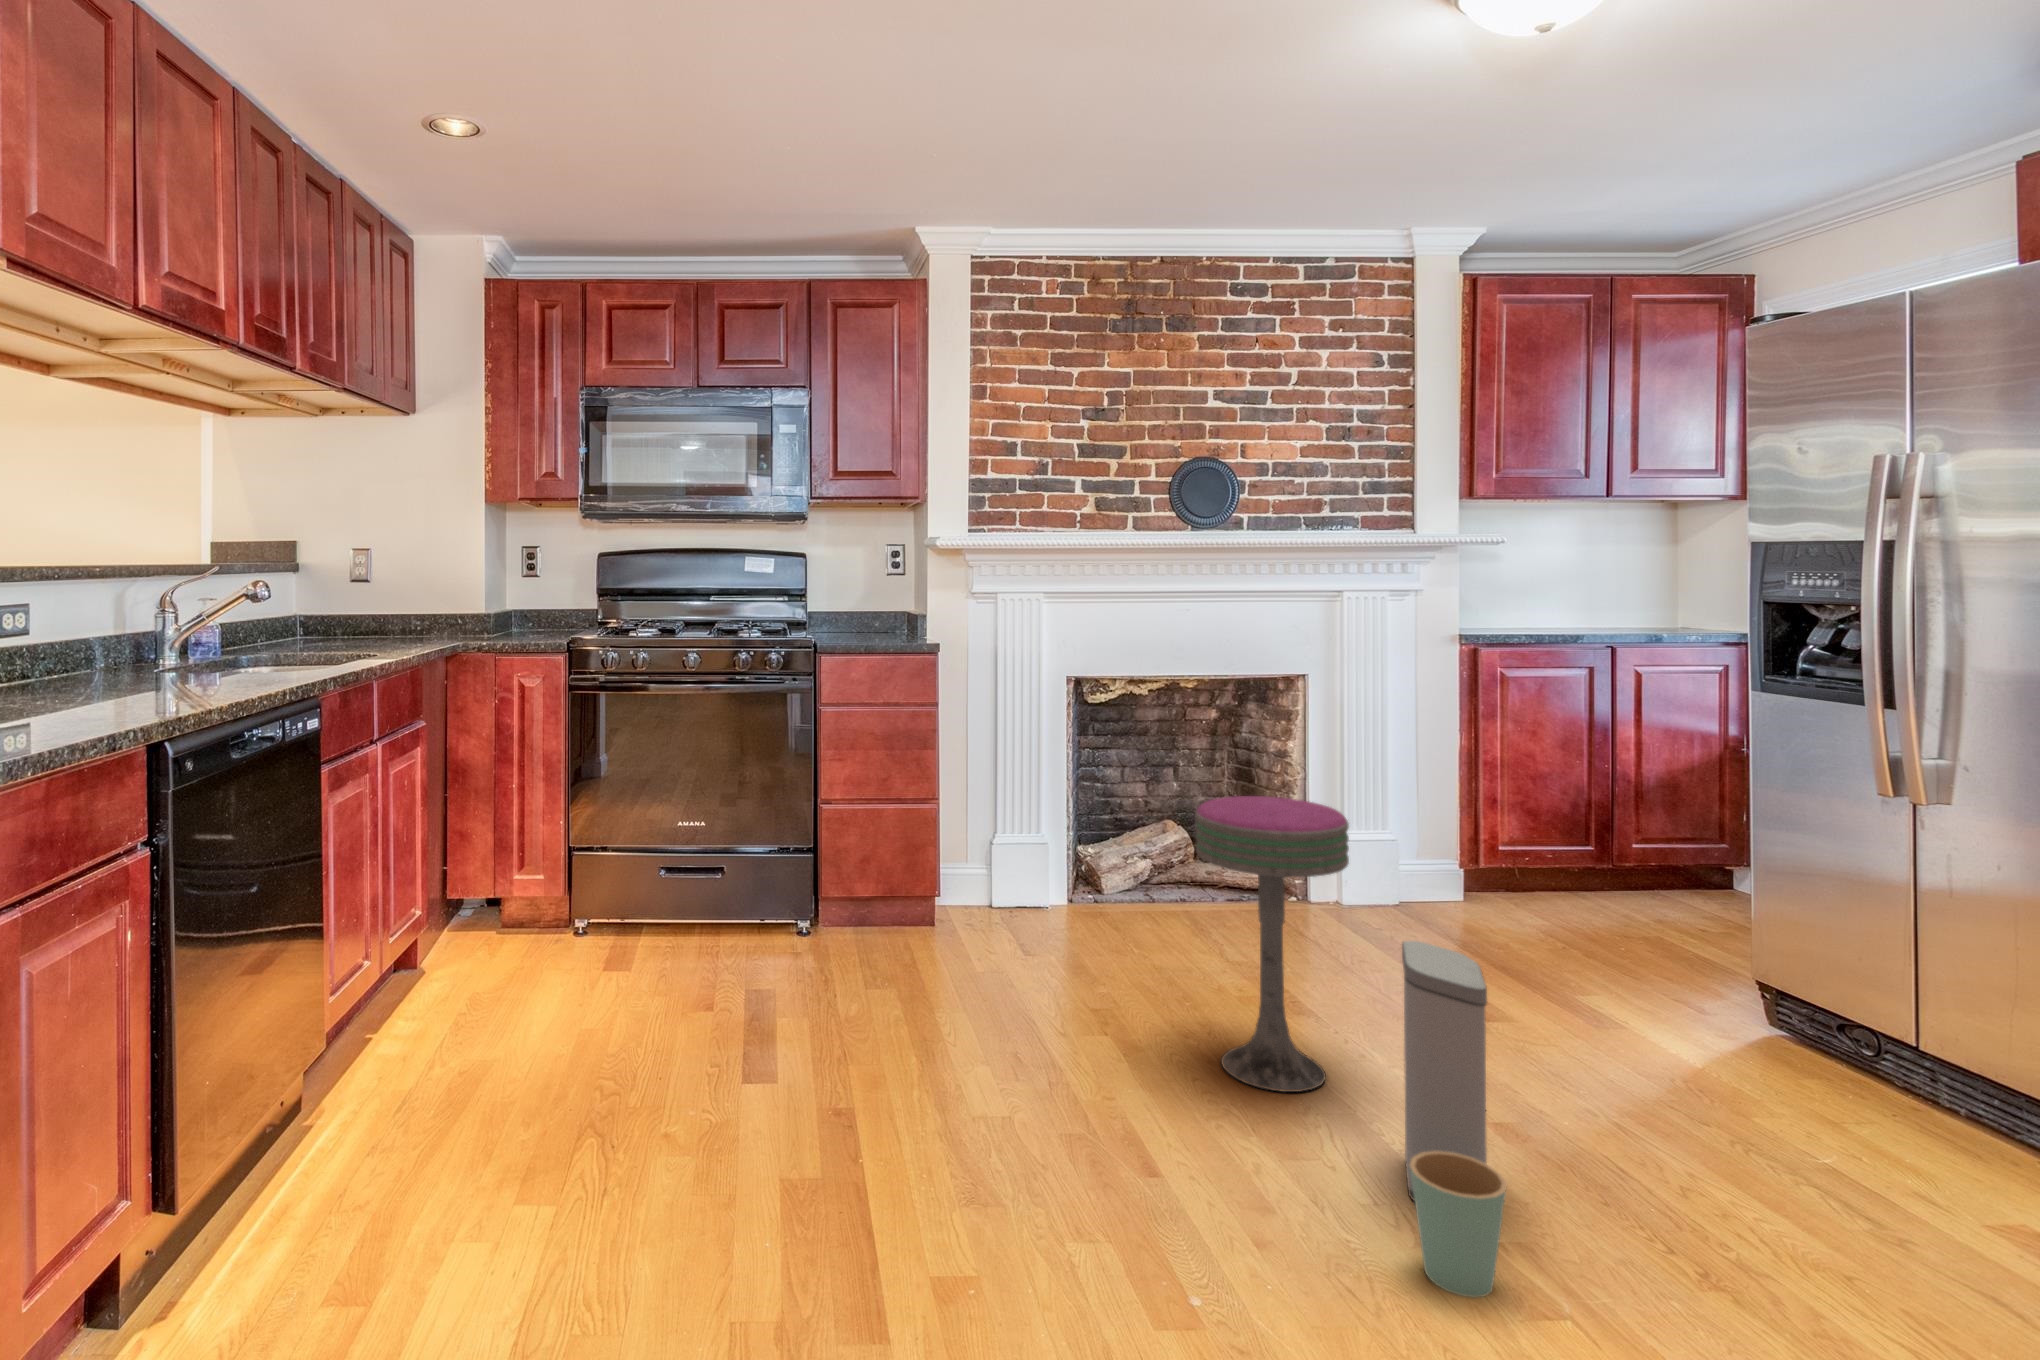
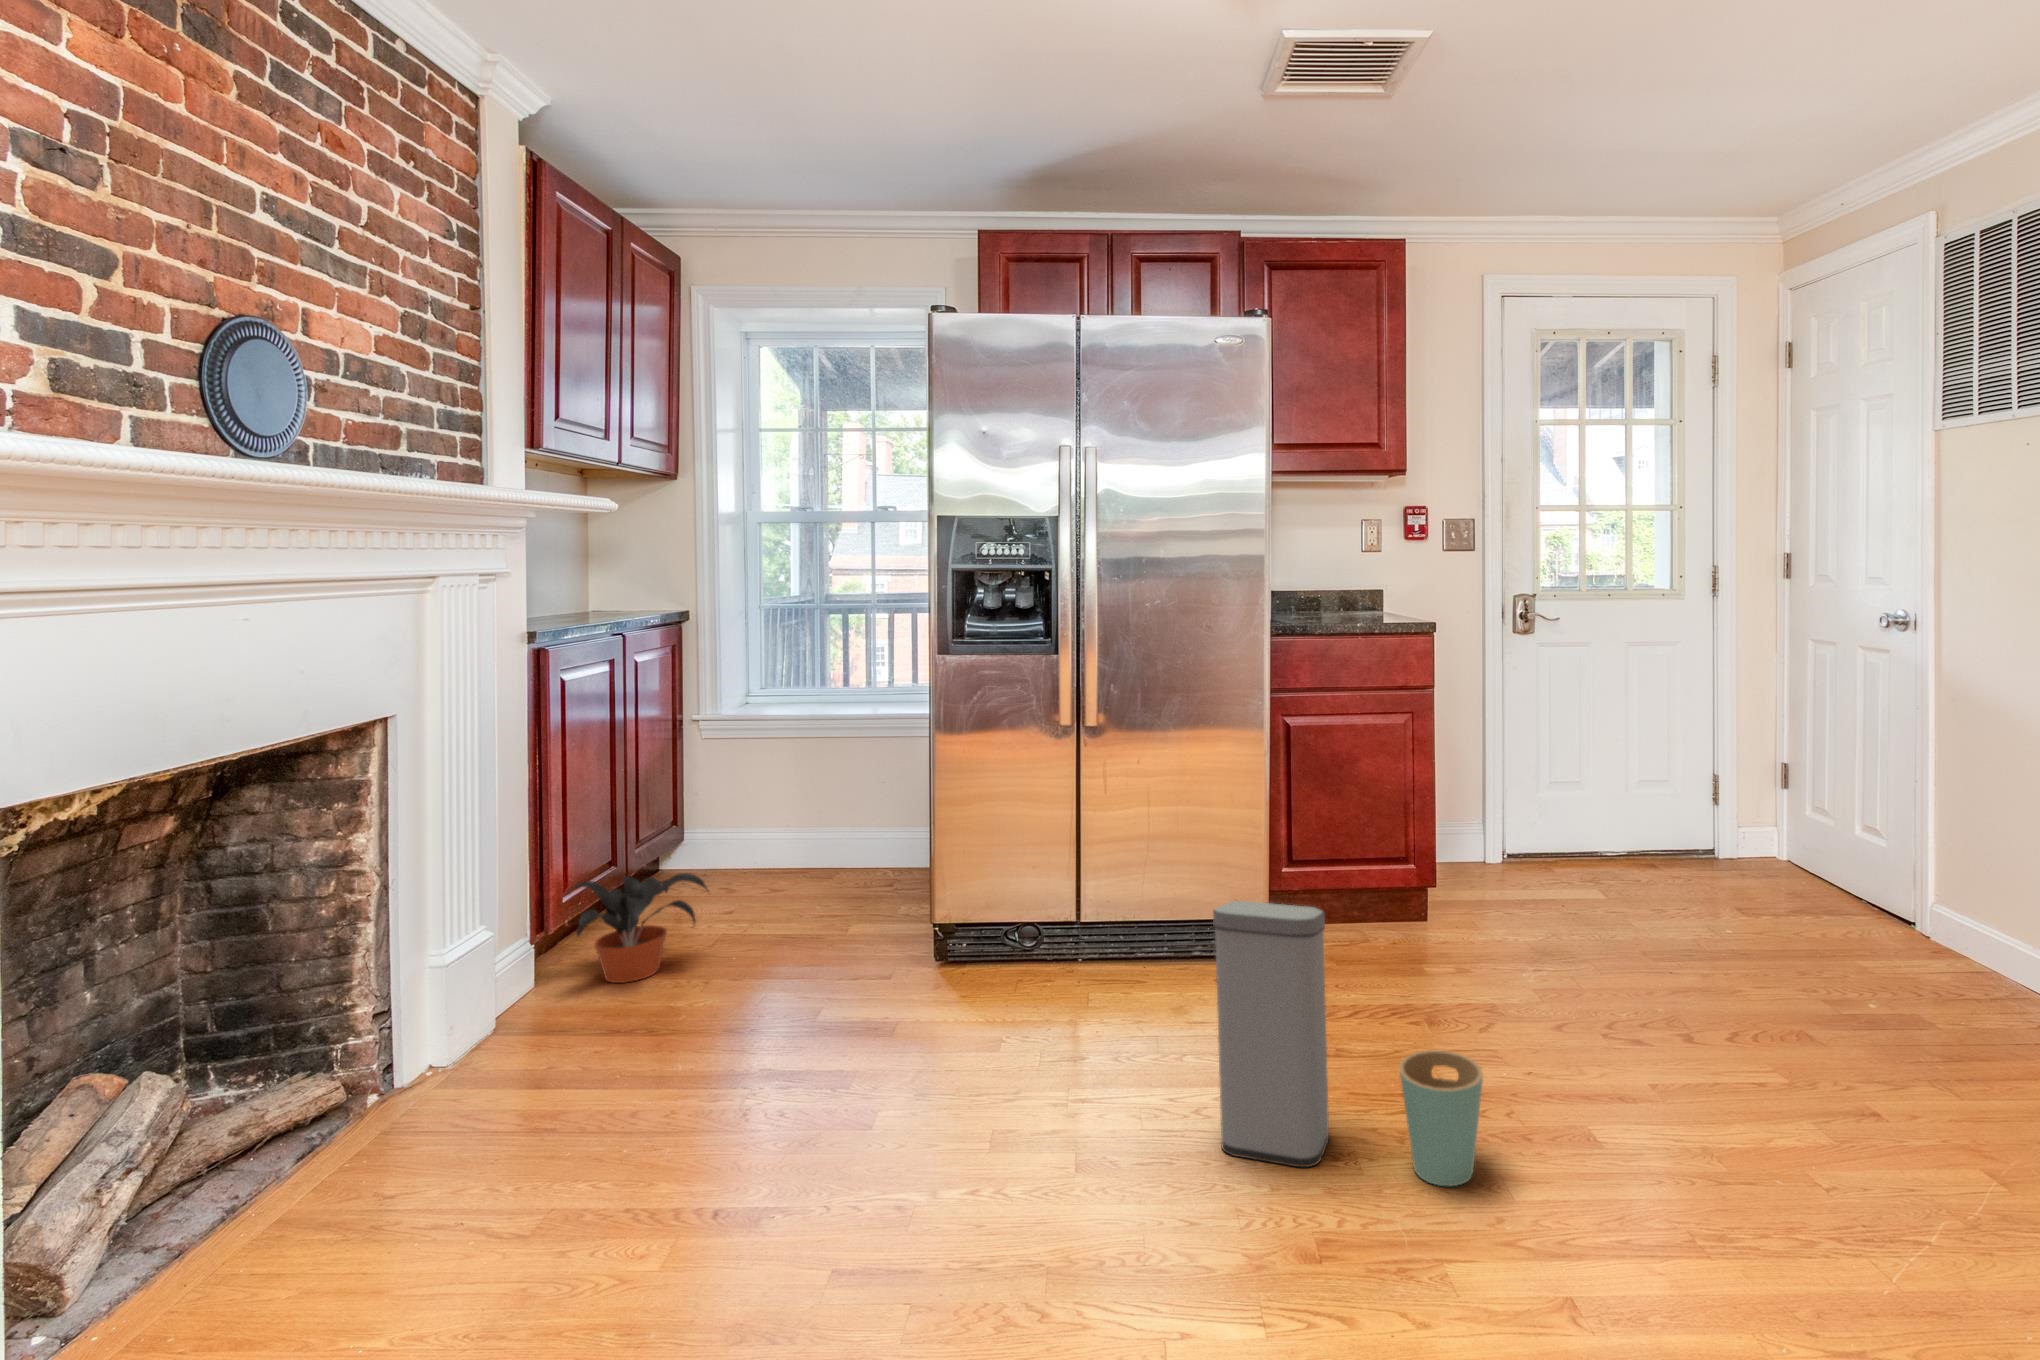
bar stool: present [1195,796,1349,1092] -> none [885,821,1095,1256]
potted plant: none [1443,834,1558,924] -> present [567,873,708,983]

